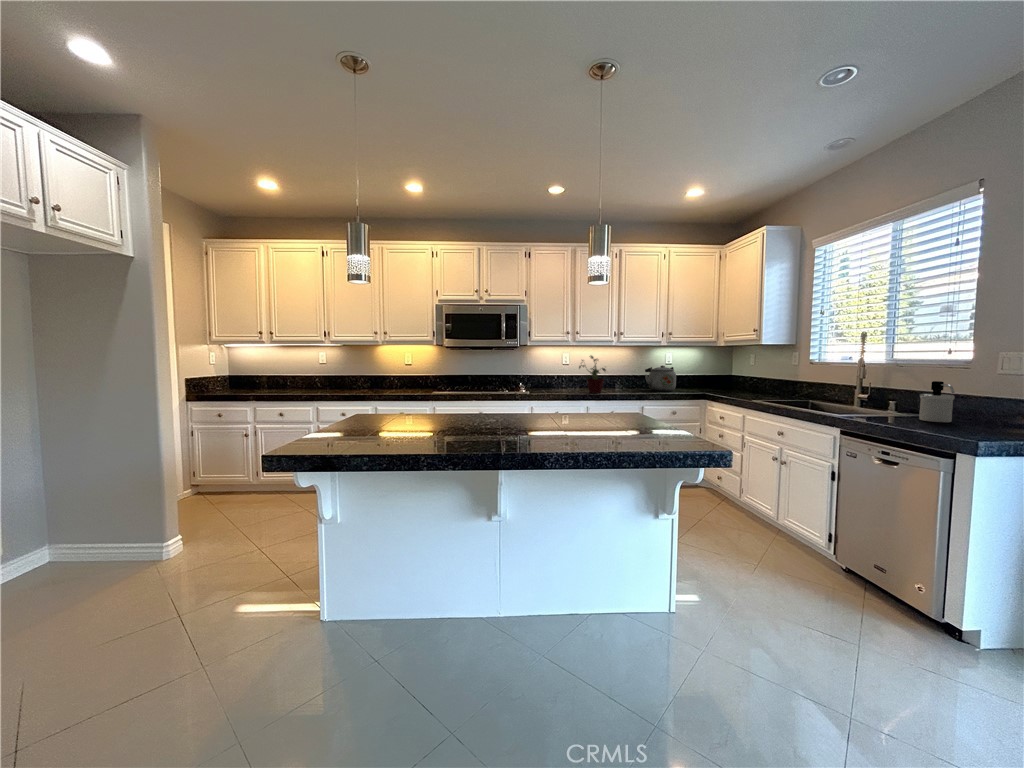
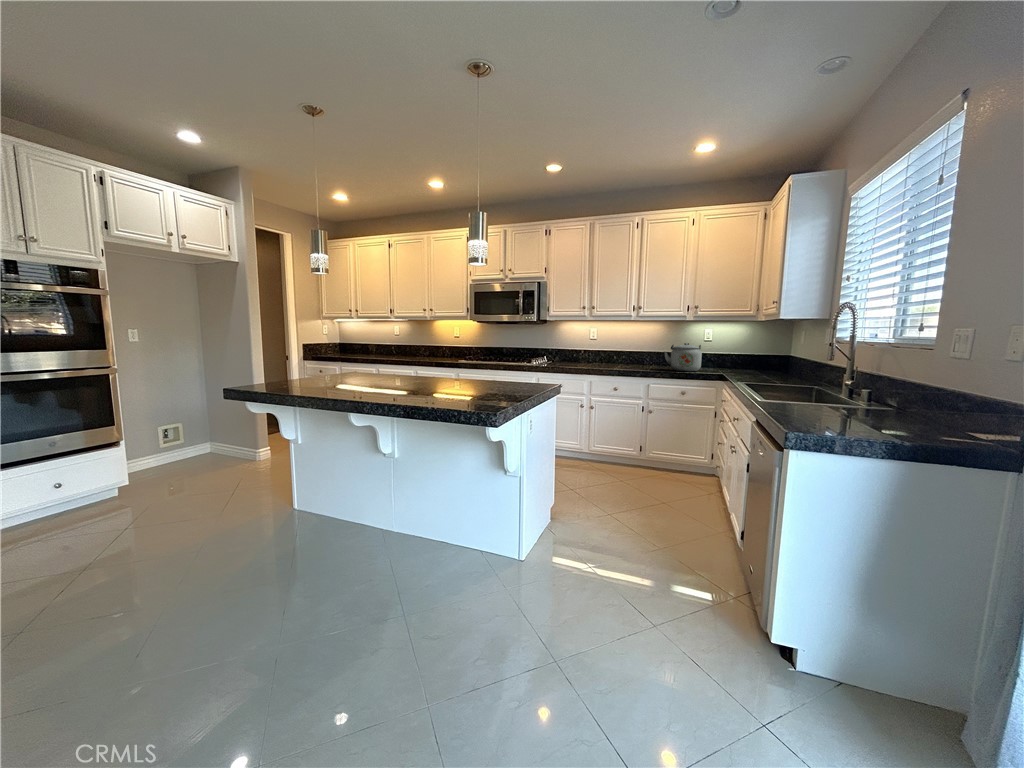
potted plant: present [579,356,606,393] -> none [589,331,613,370]
soap dispenser: present [919,381,955,422] -> none [833,369,878,424]

